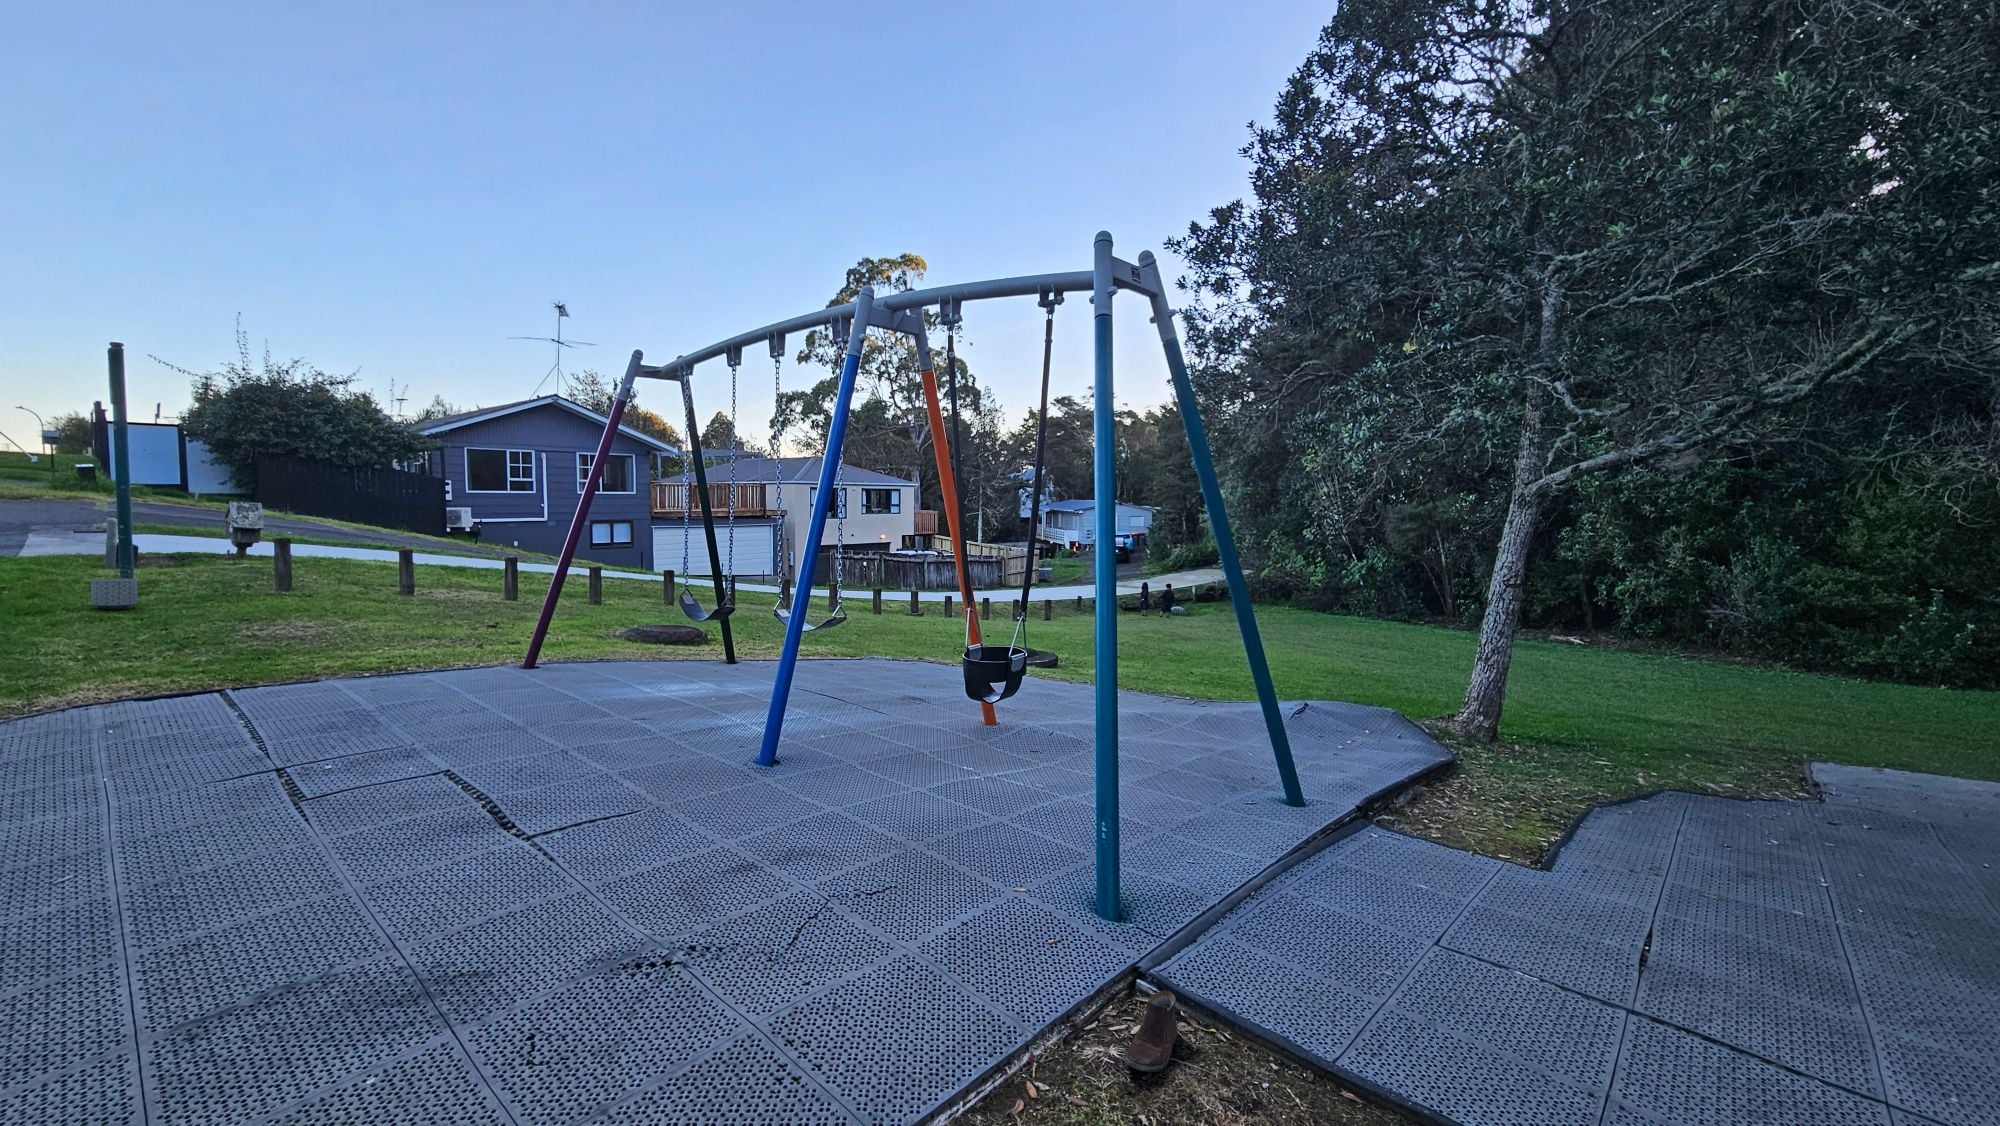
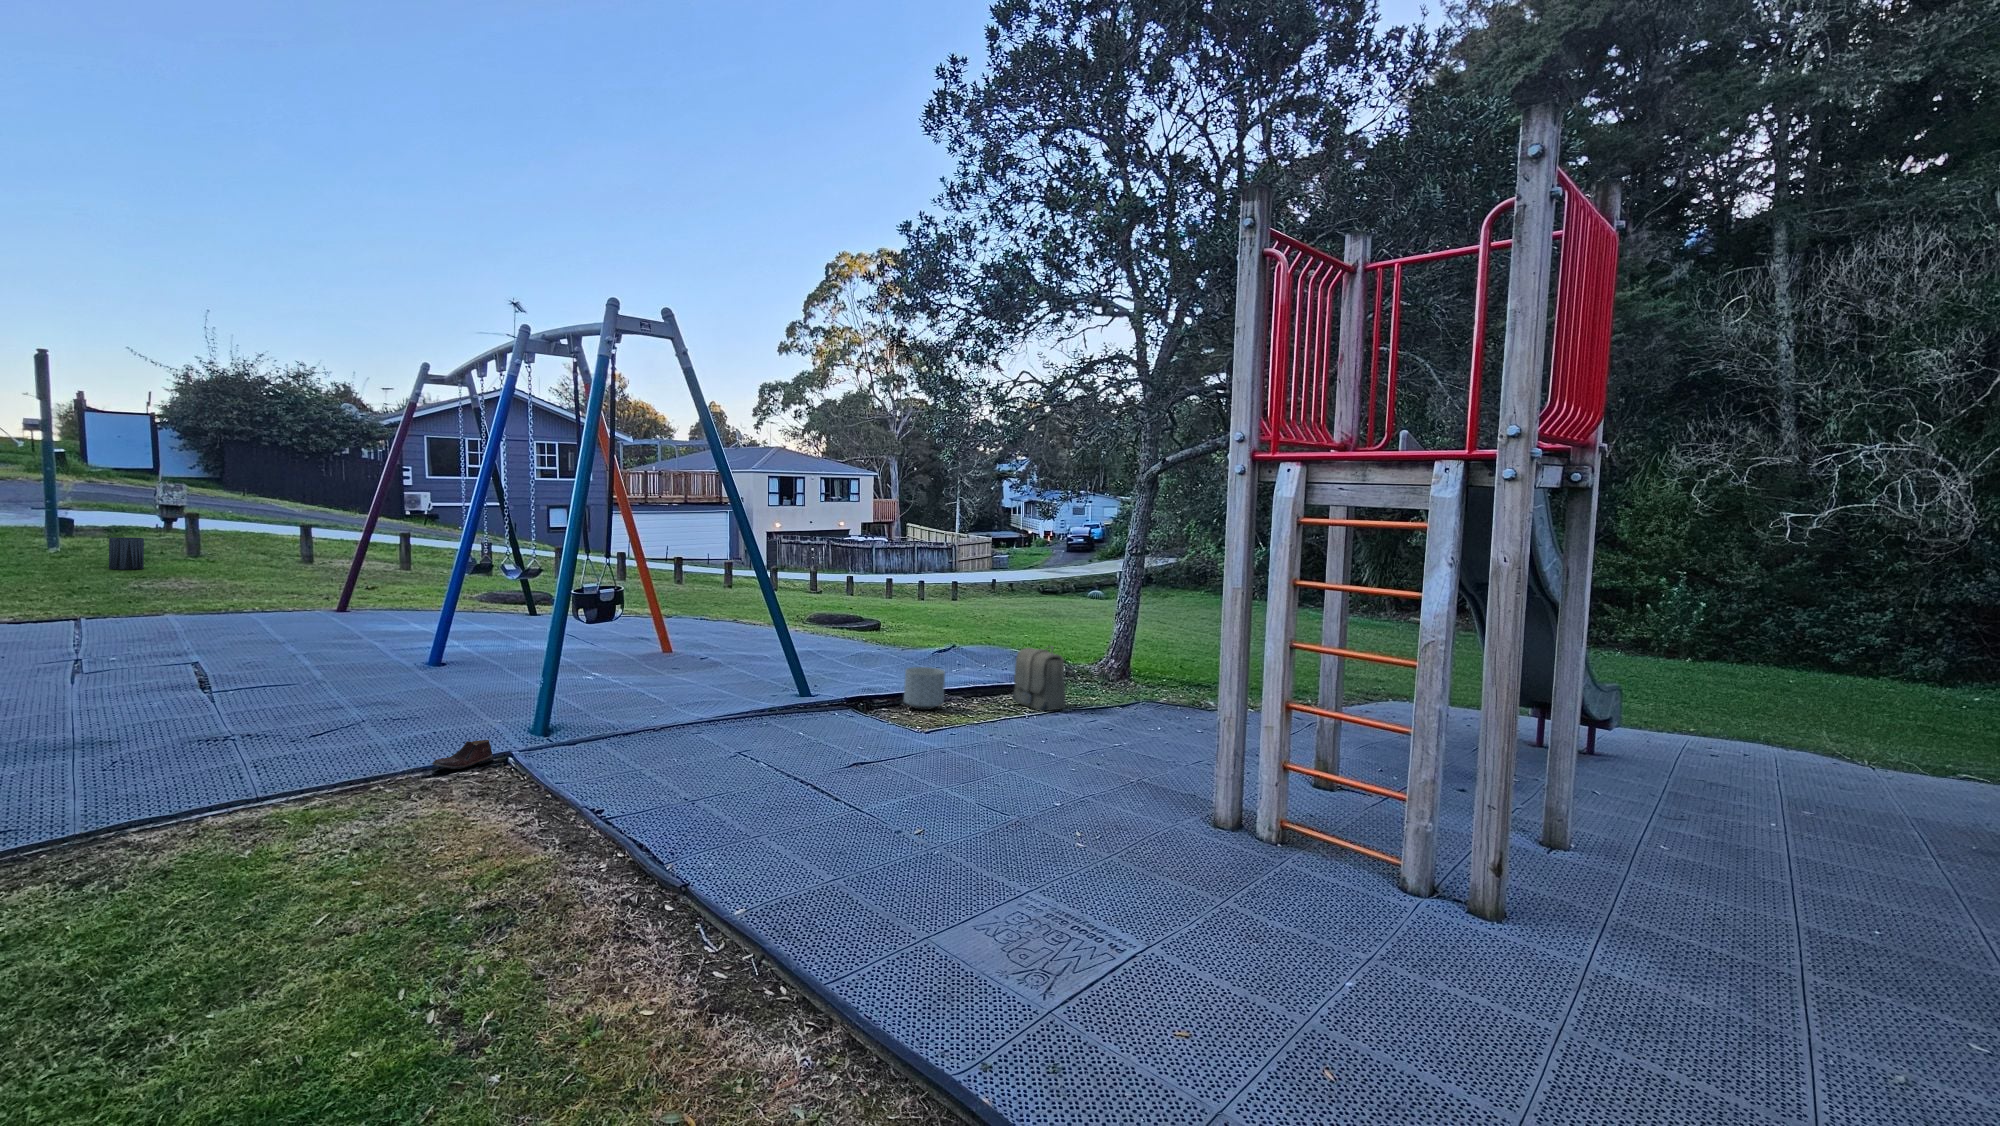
trash can: none [187,570,229,611] -> present [109,537,144,570]
planter: present [91,578,137,610] -> present [904,667,945,710]
backpack: none [1554,727,1653,825] -> present [1013,646,1066,711]

